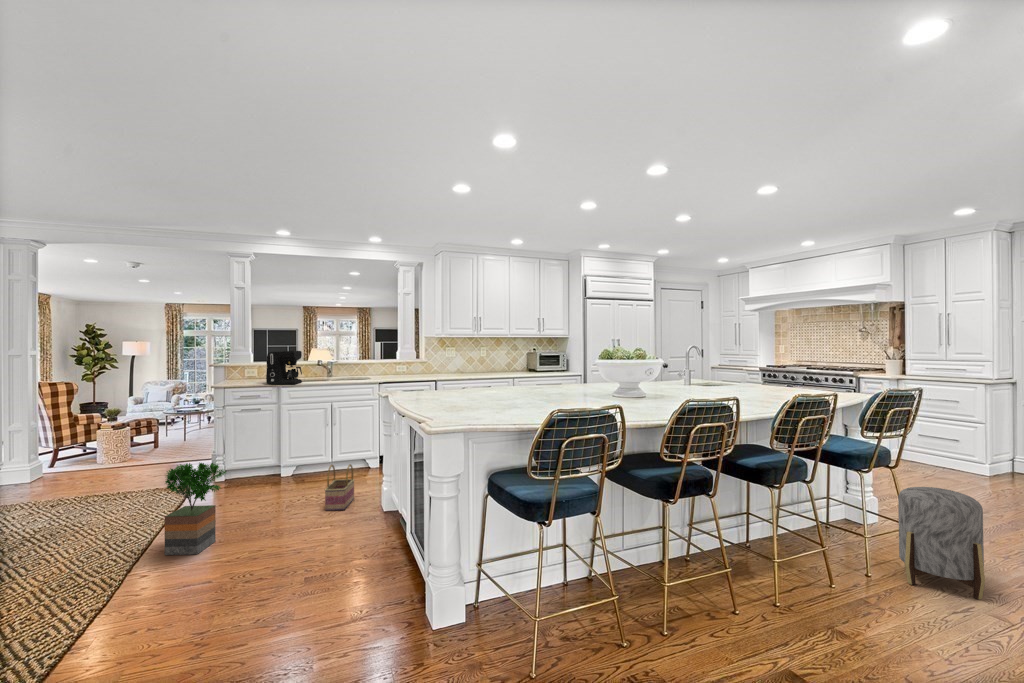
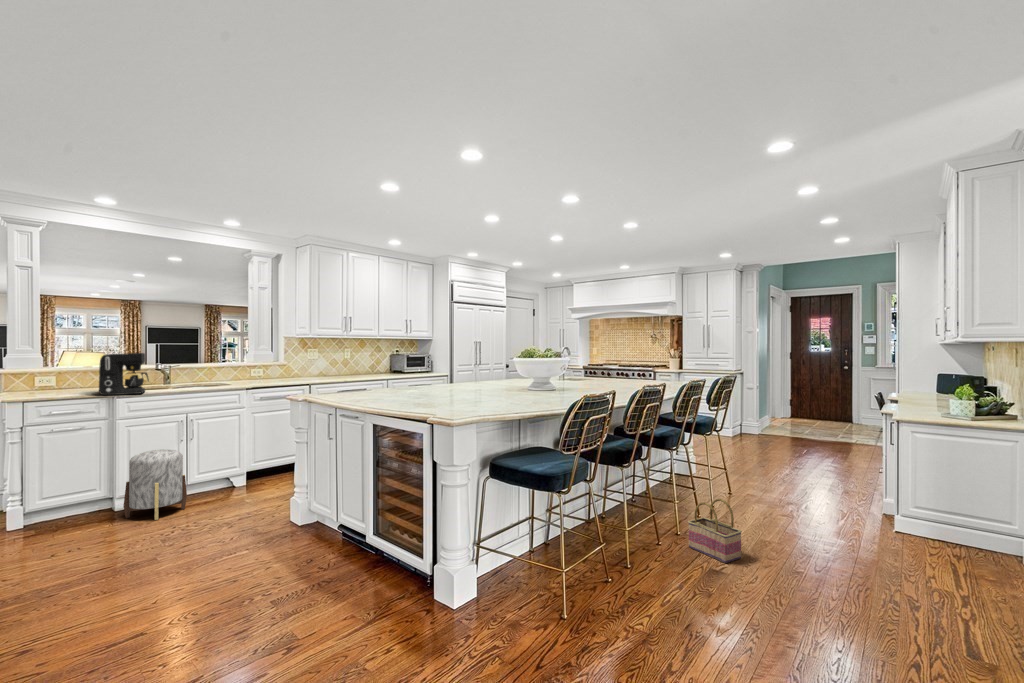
potted tree: present [165,463,226,555] -> none [42,492,135,616]
basket: present [325,464,354,511] -> present [688,499,742,563]
stool: present [898,487,985,600] -> present [124,449,187,520]

